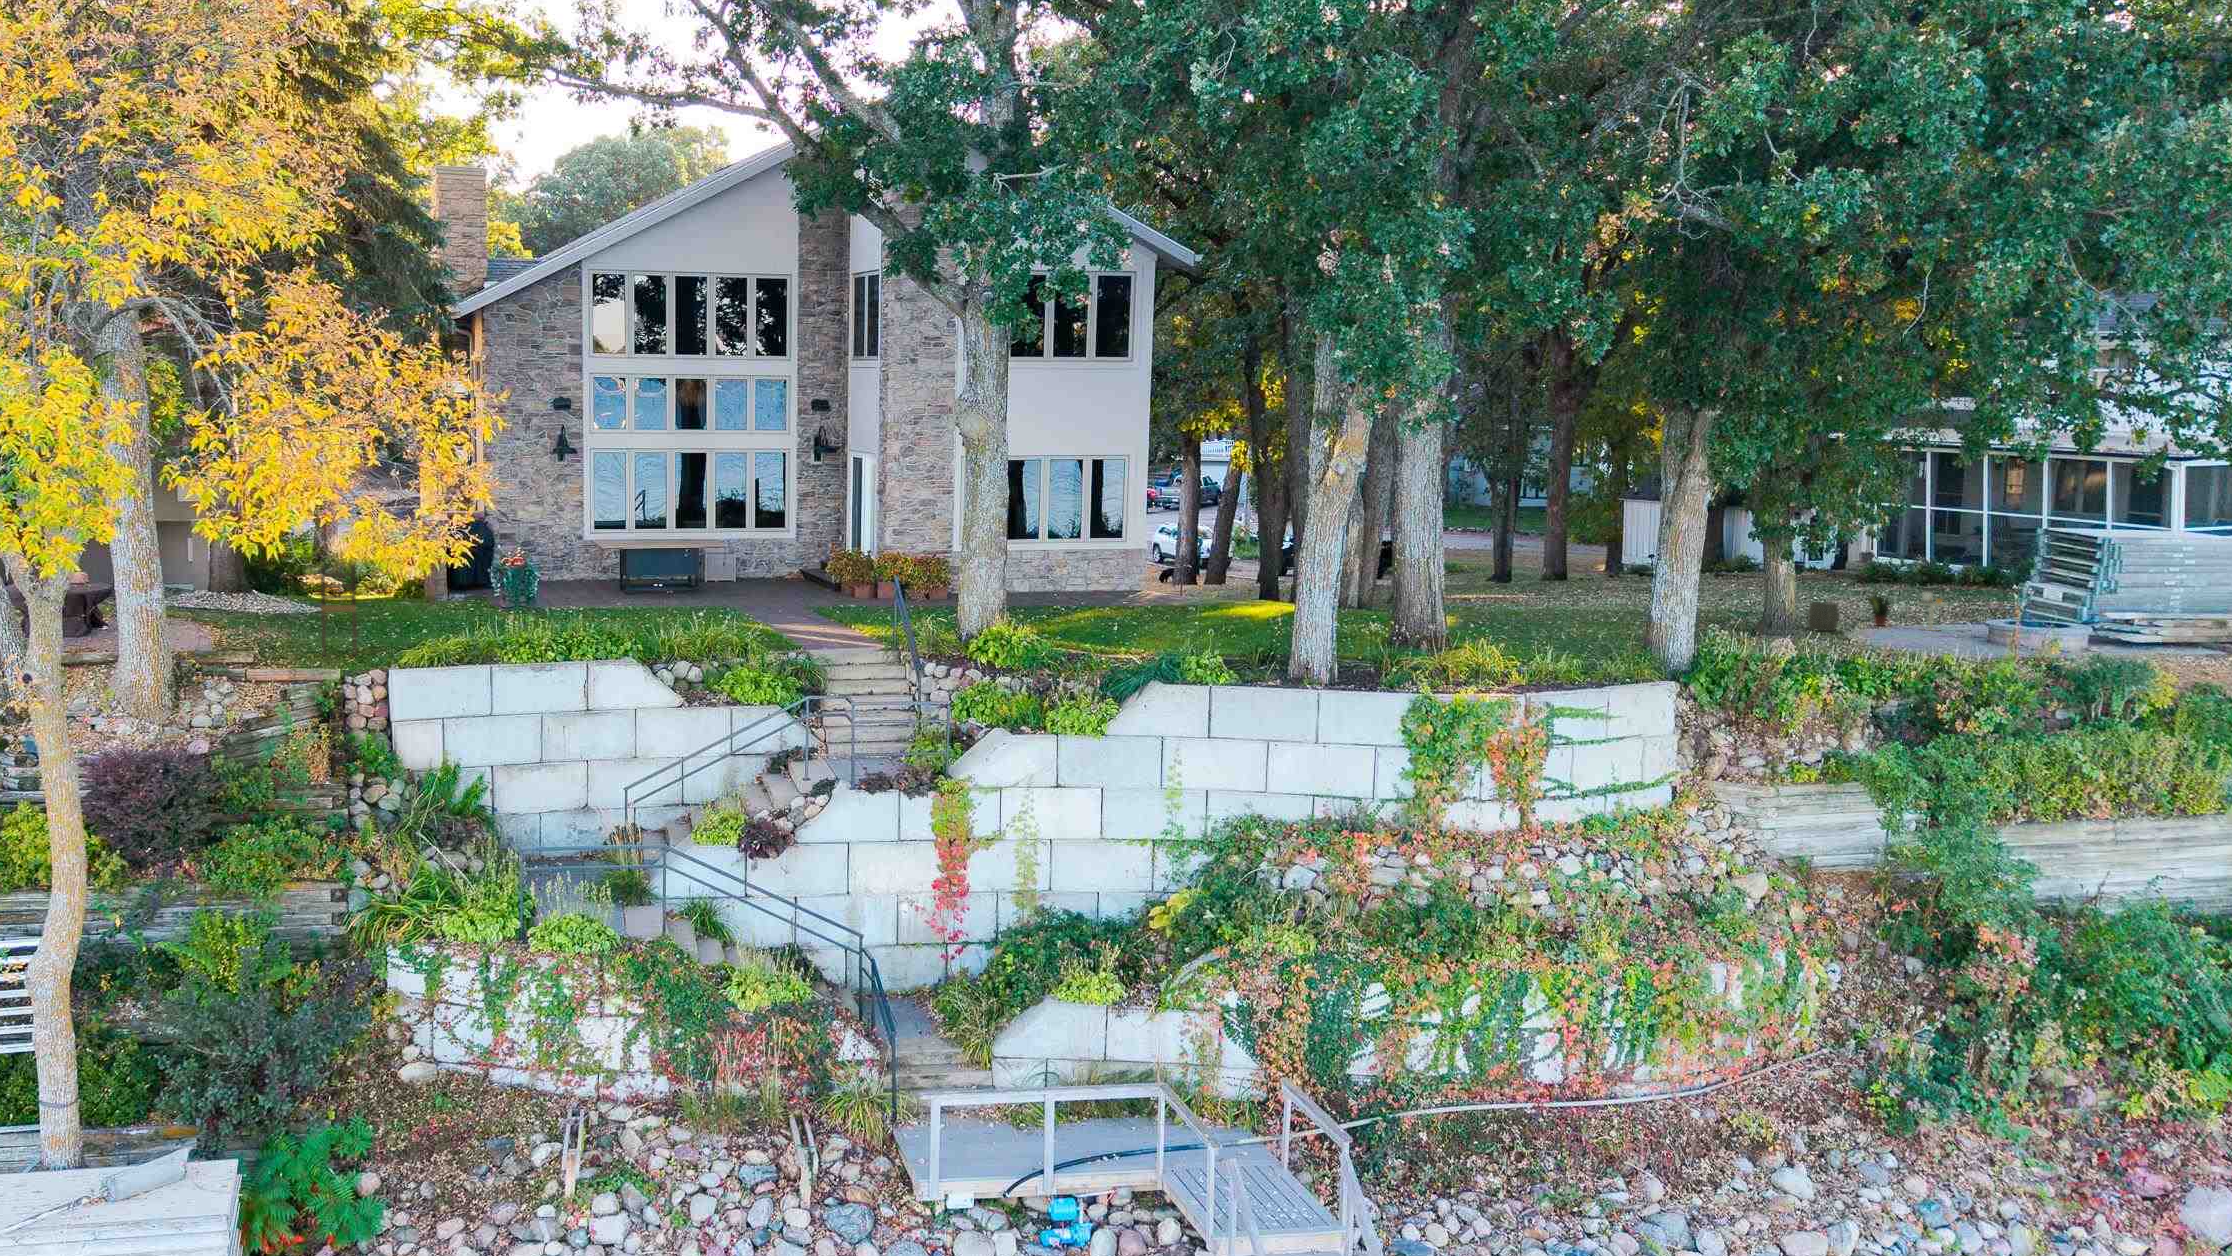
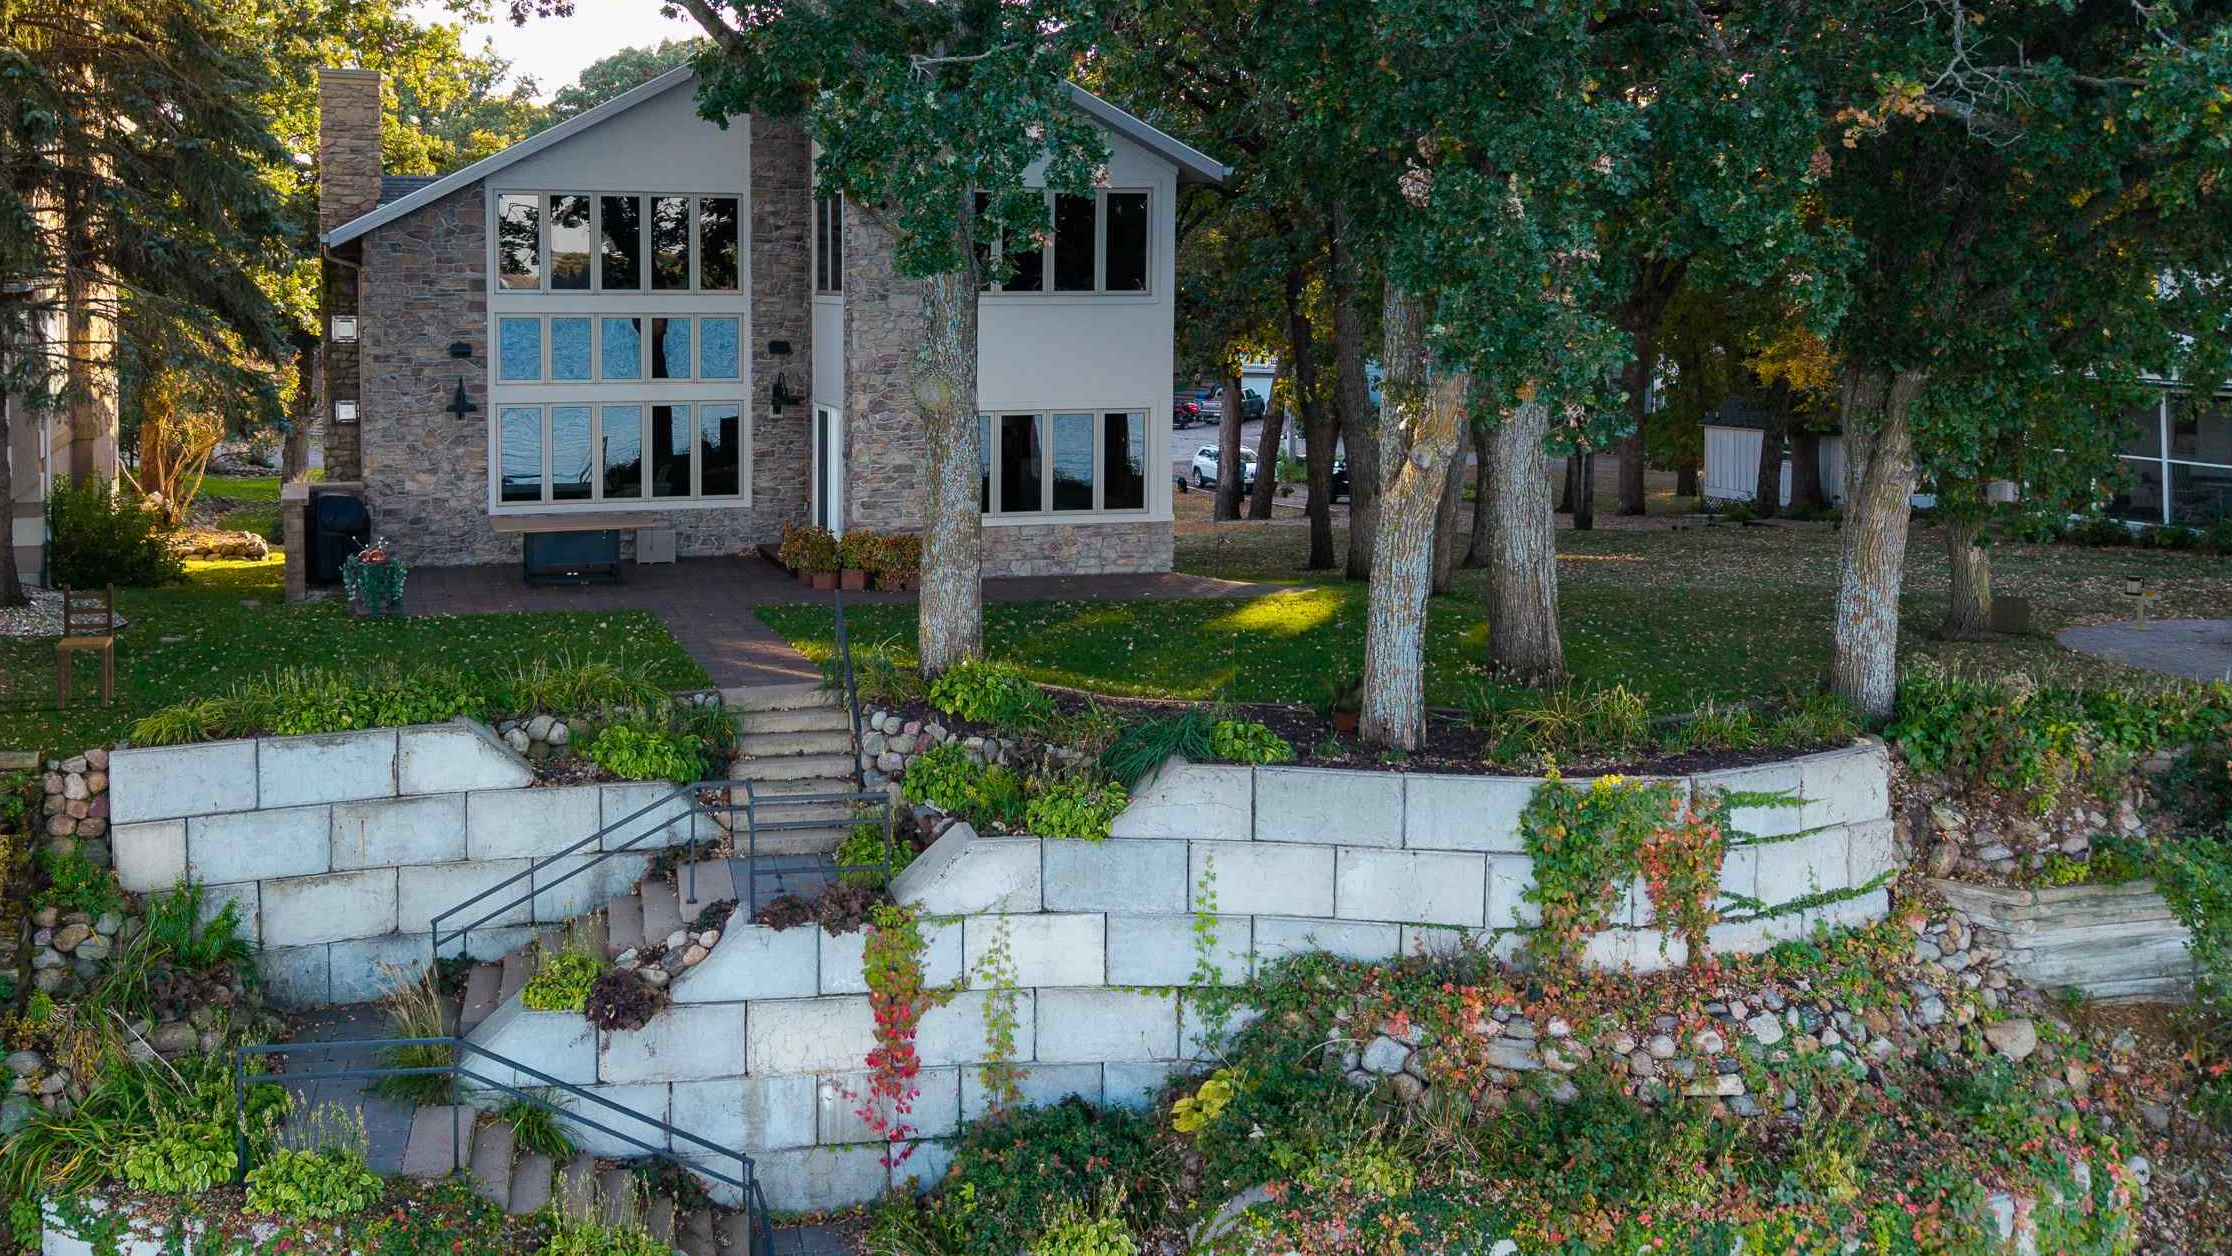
potted plant: present [1868,591,1891,626] -> present [1318,674,1364,731]

